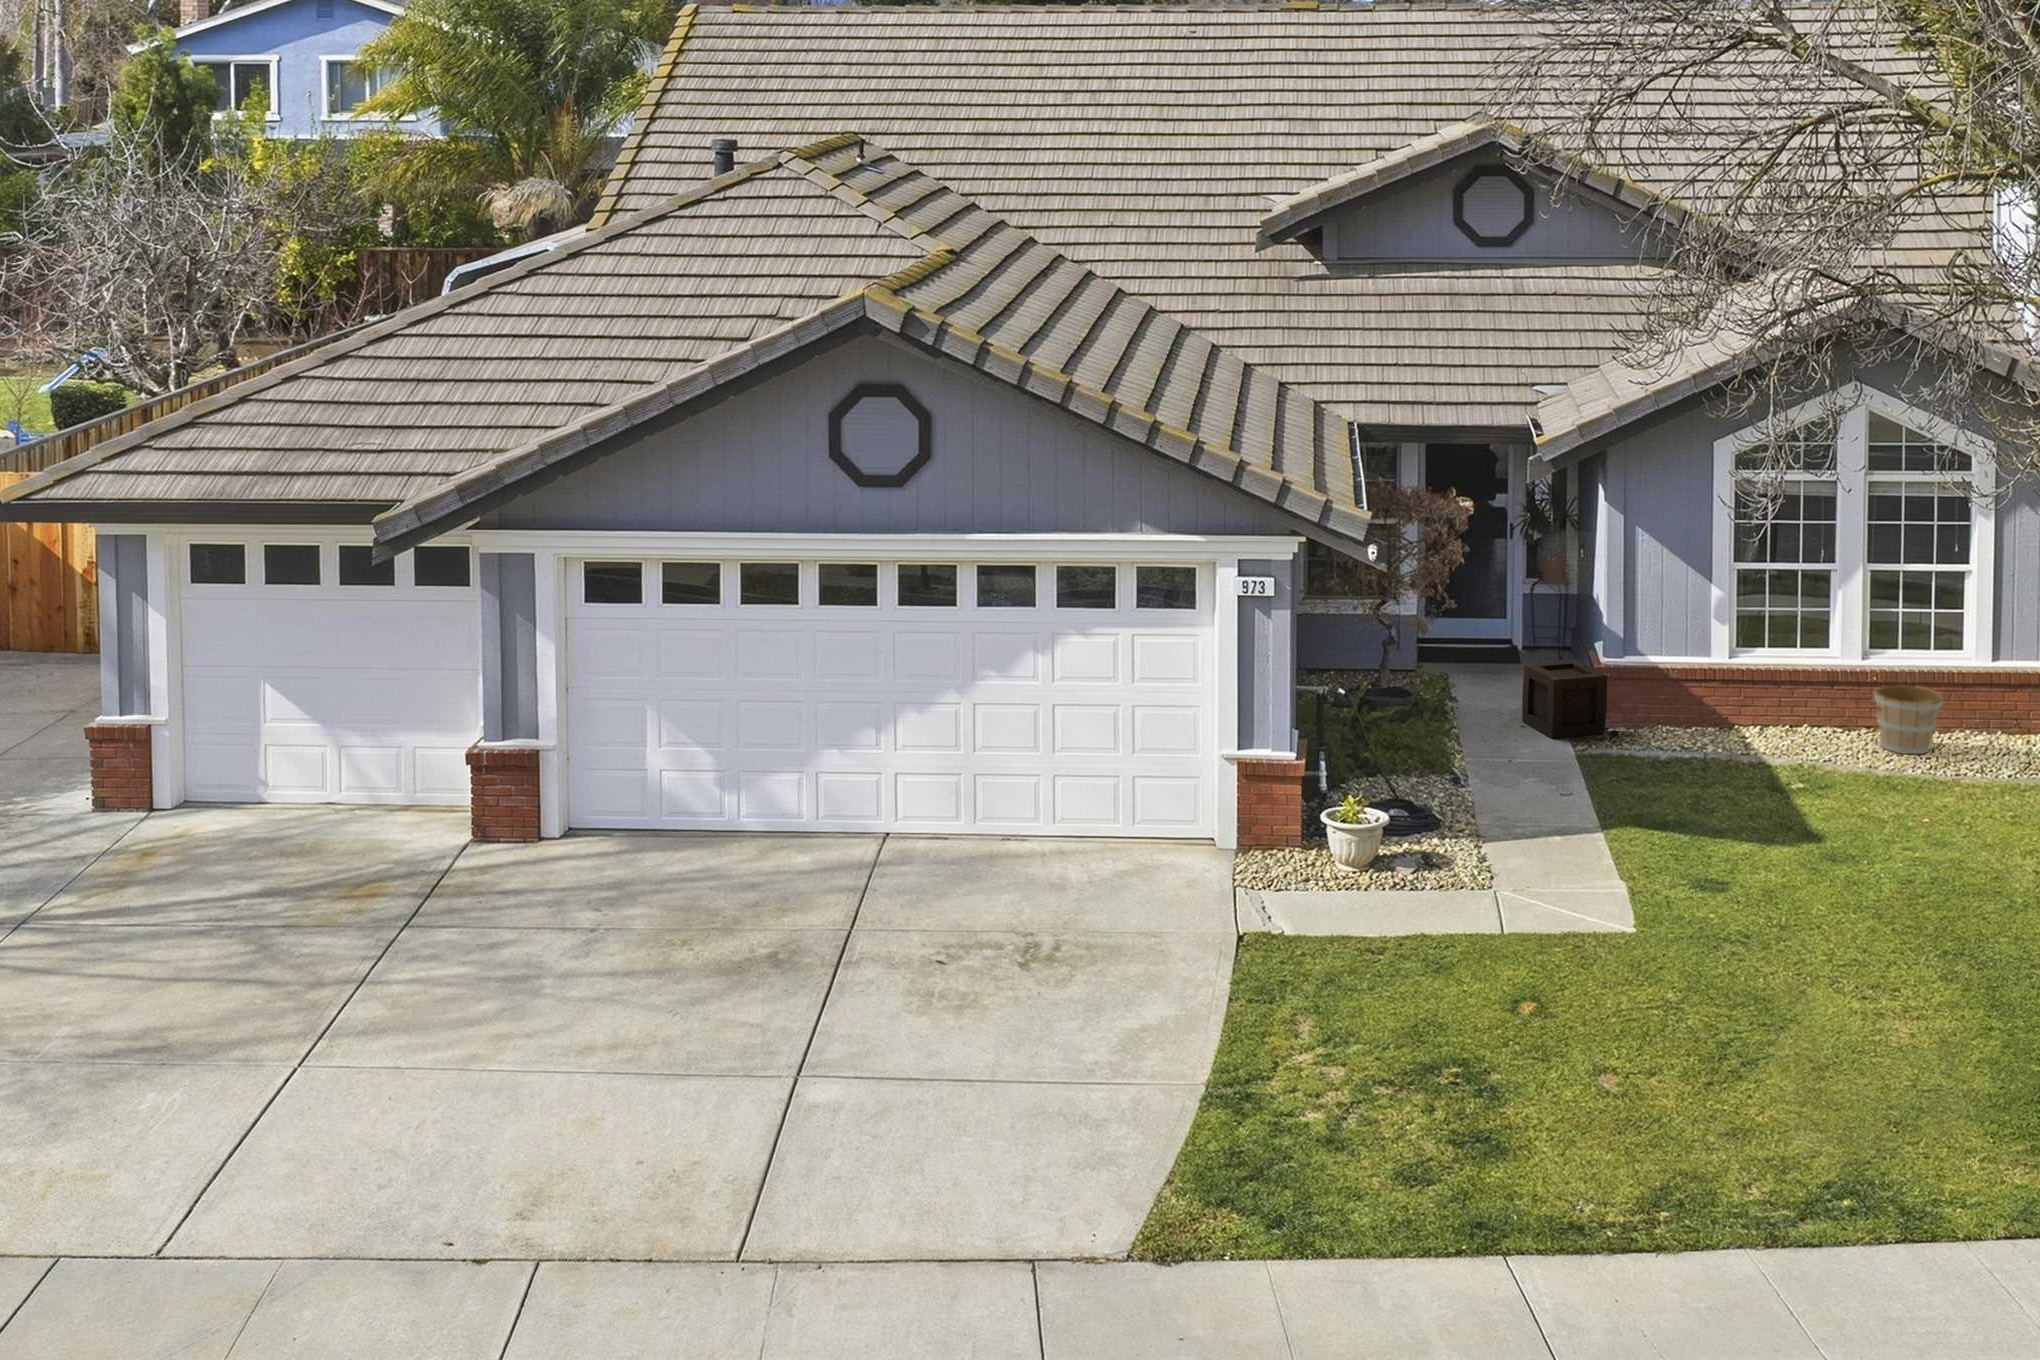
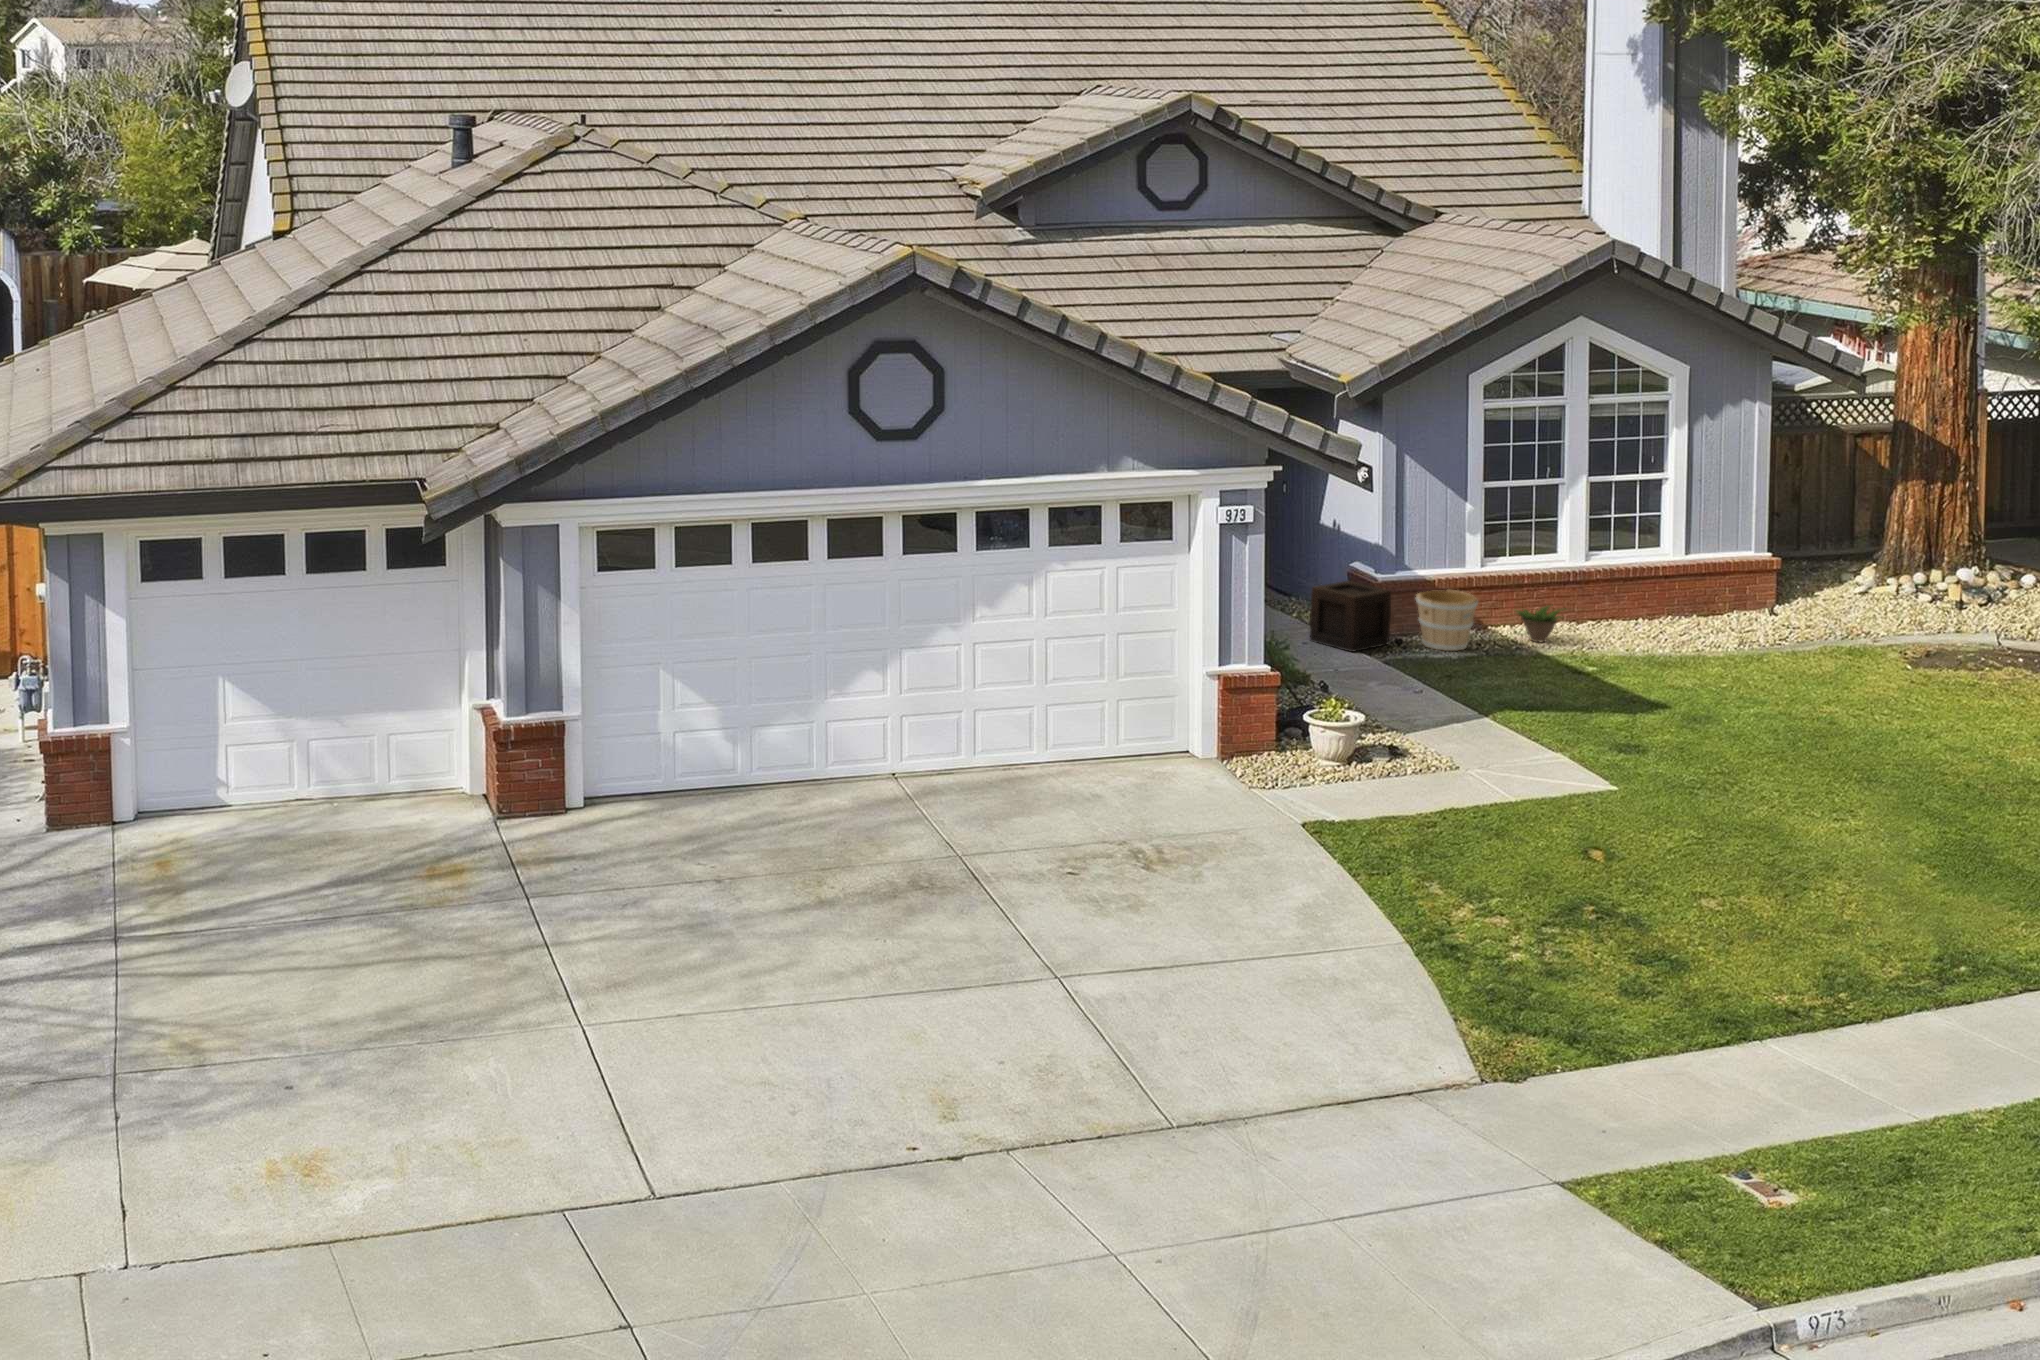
wooden bucket: present [1874,686,1943,755] -> present [1416,590,1478,651]
decorative plant: none [1748,704,1820,746] -> present [1517,605,1566,642]

